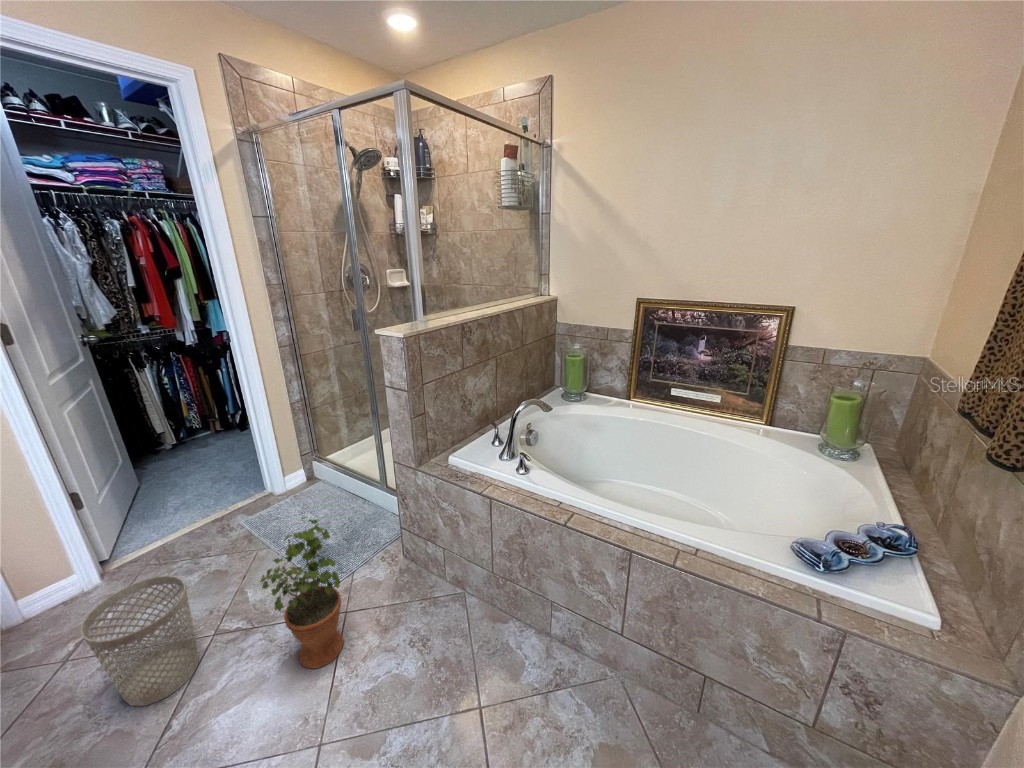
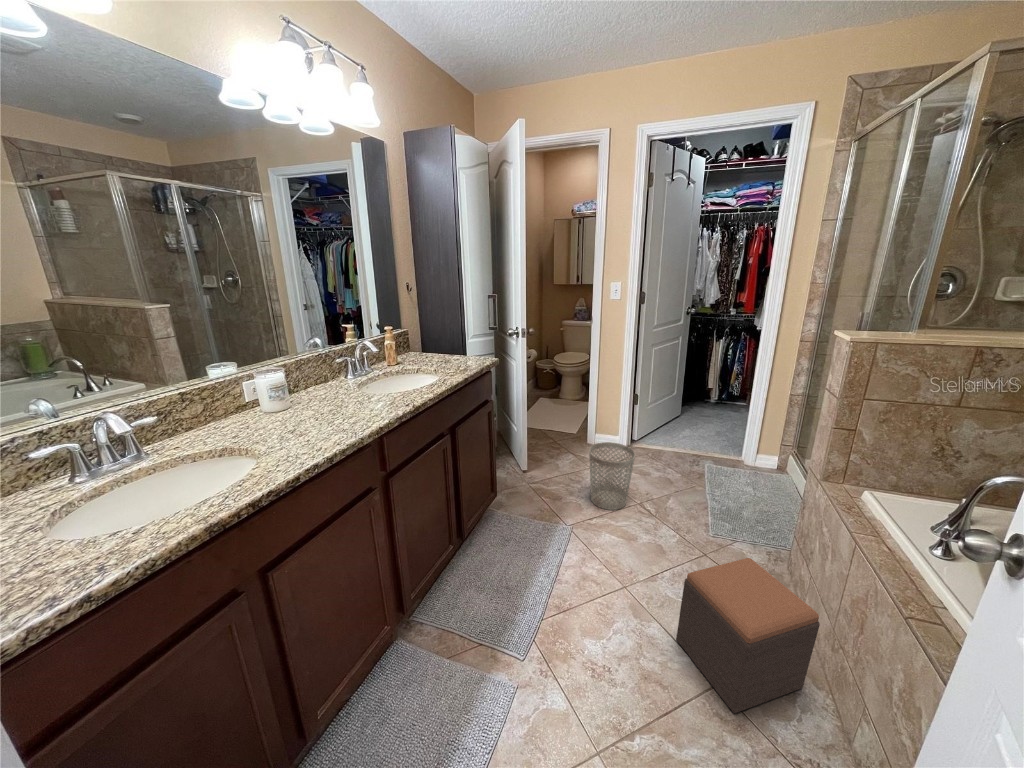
potted plant: present [260,517,344,669] -> none [652,454,710,567]
footstool: none [414,571,512,721] -> present [676,558,820,713]

